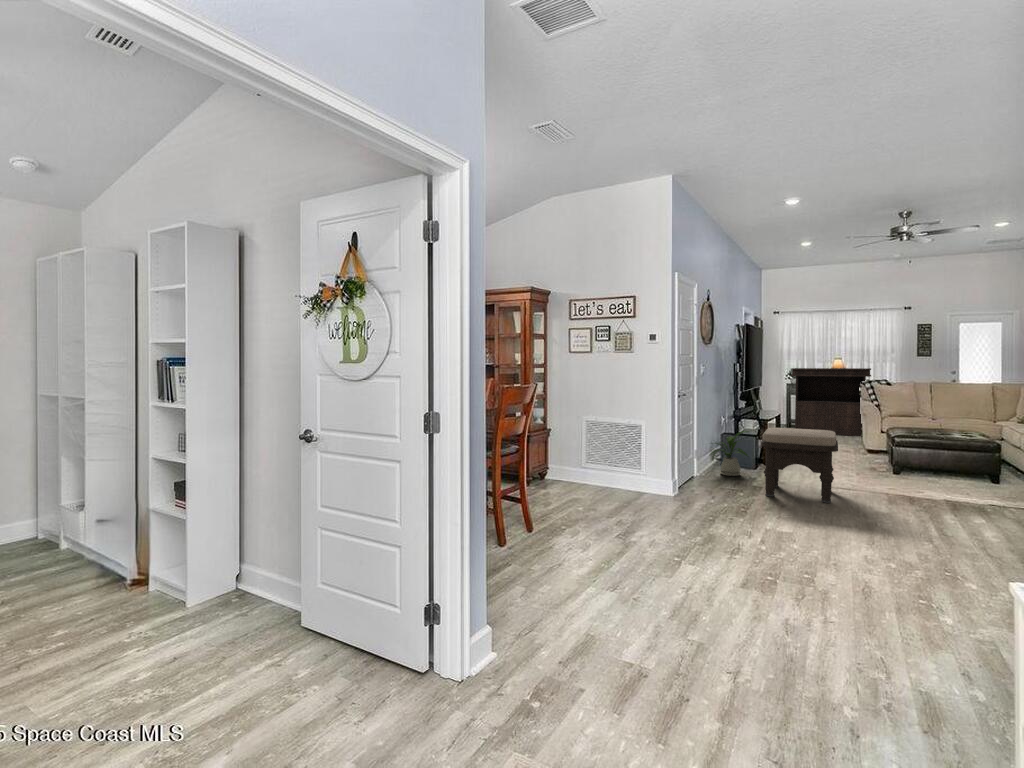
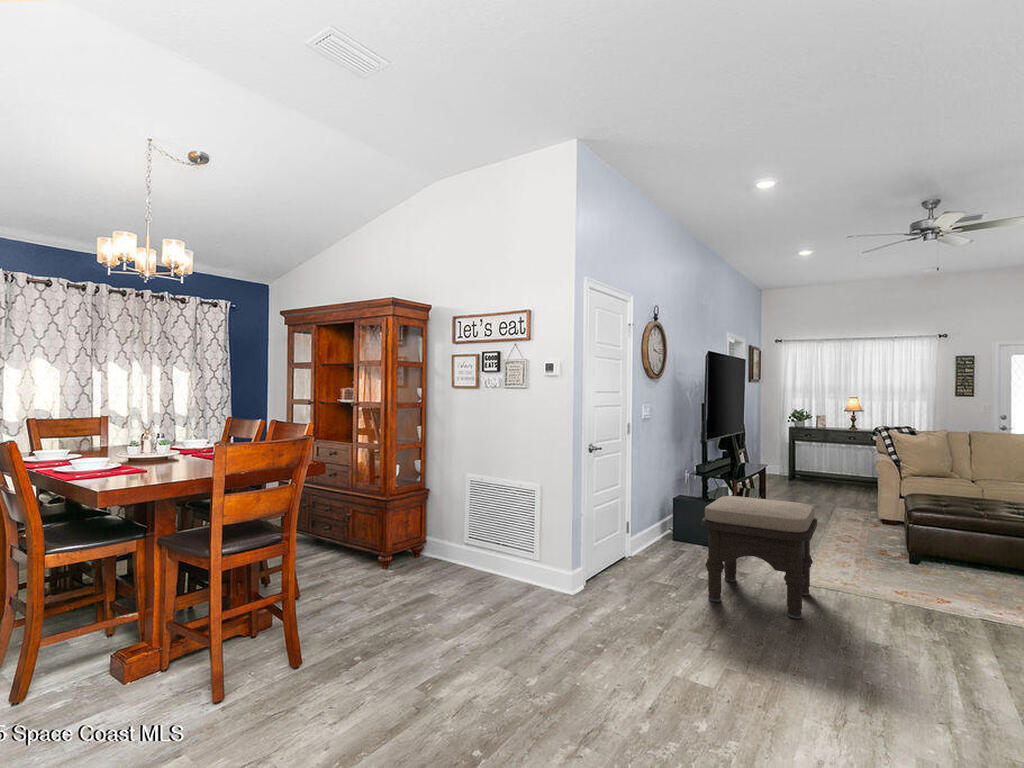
console table: present [791,368,871,436] -> none [793,408,894,497]
house plant: present [710,431,748,476] -> none [642,497,707,559]

